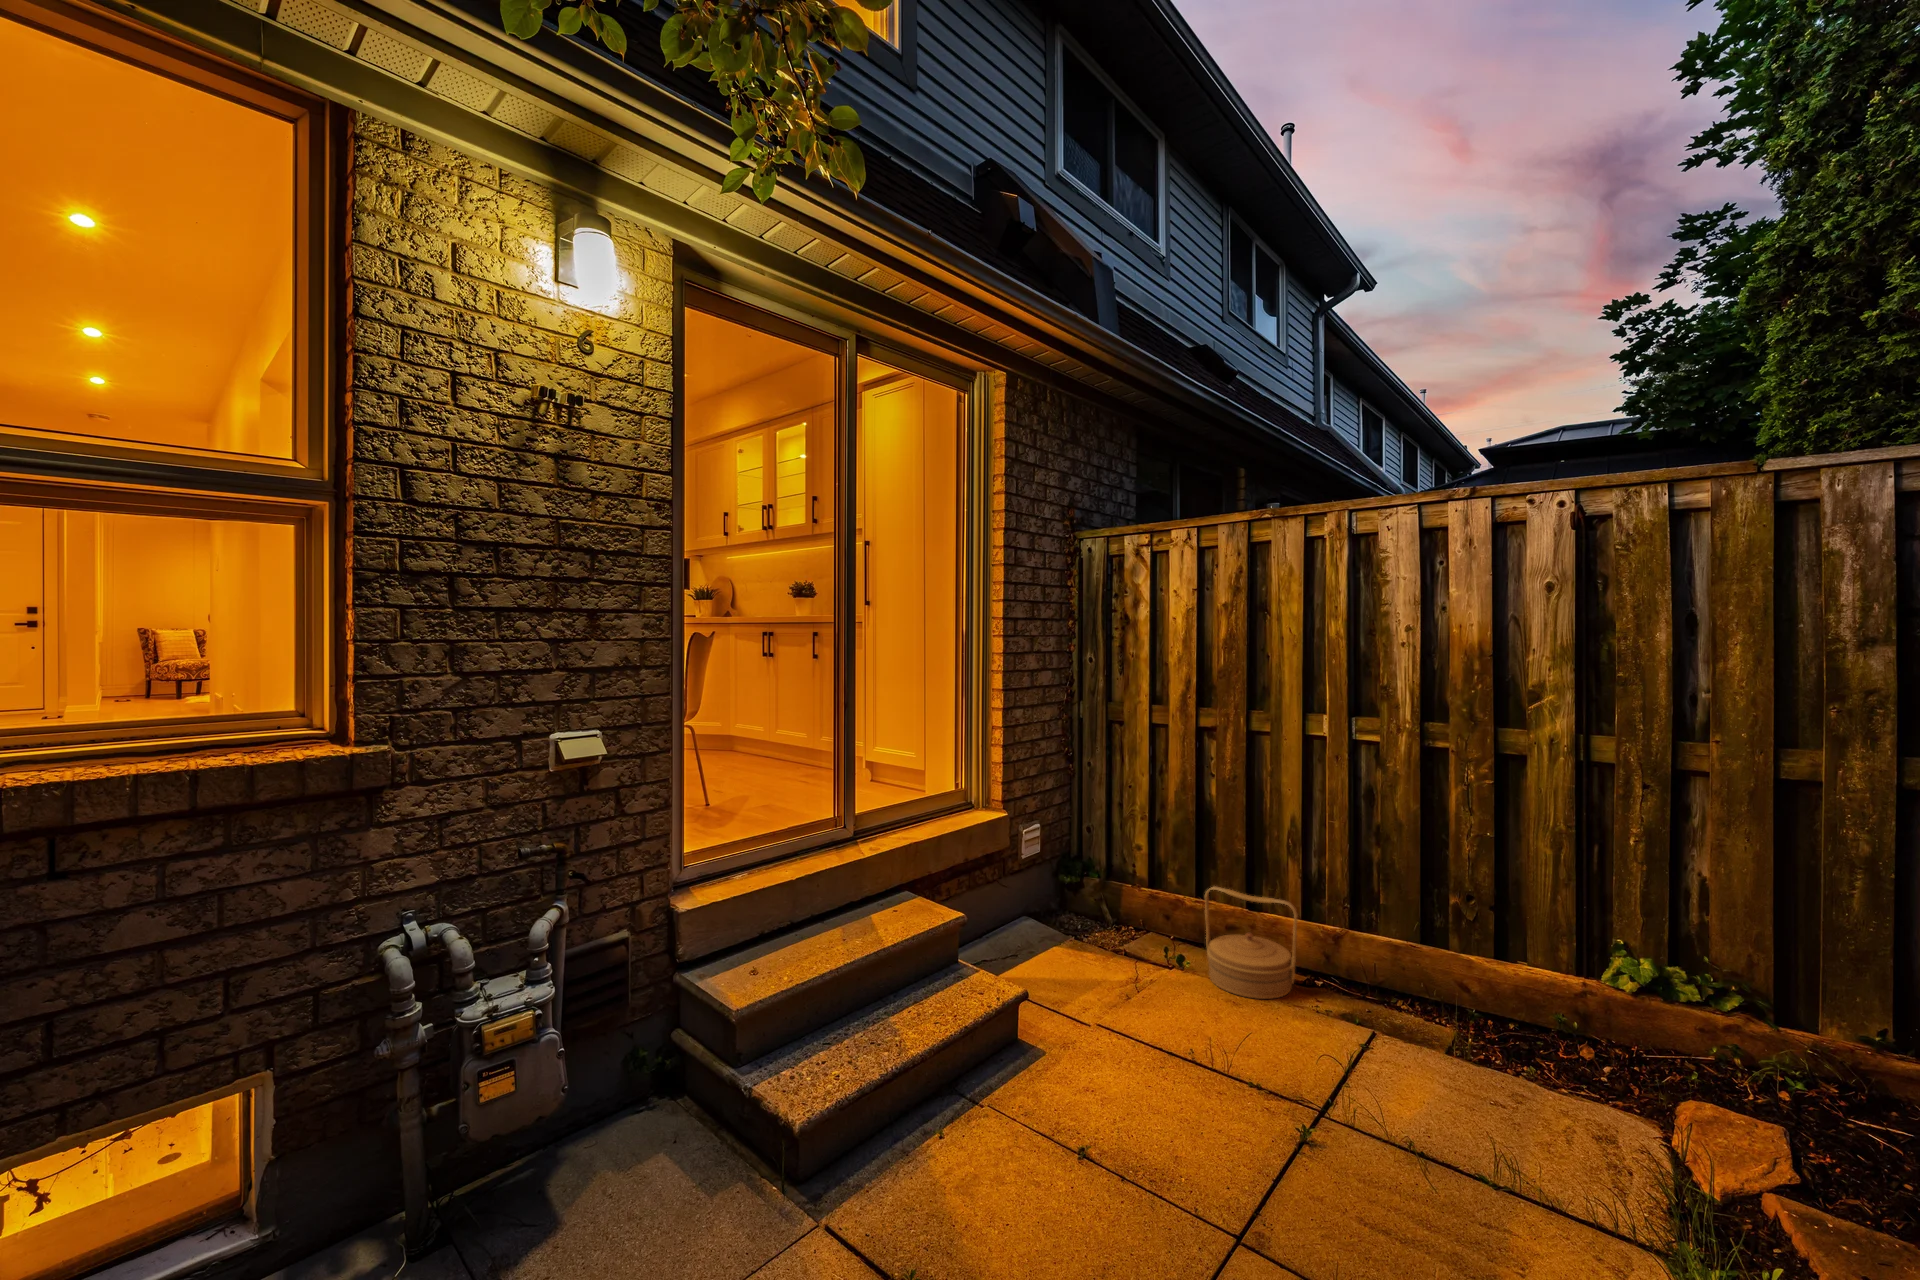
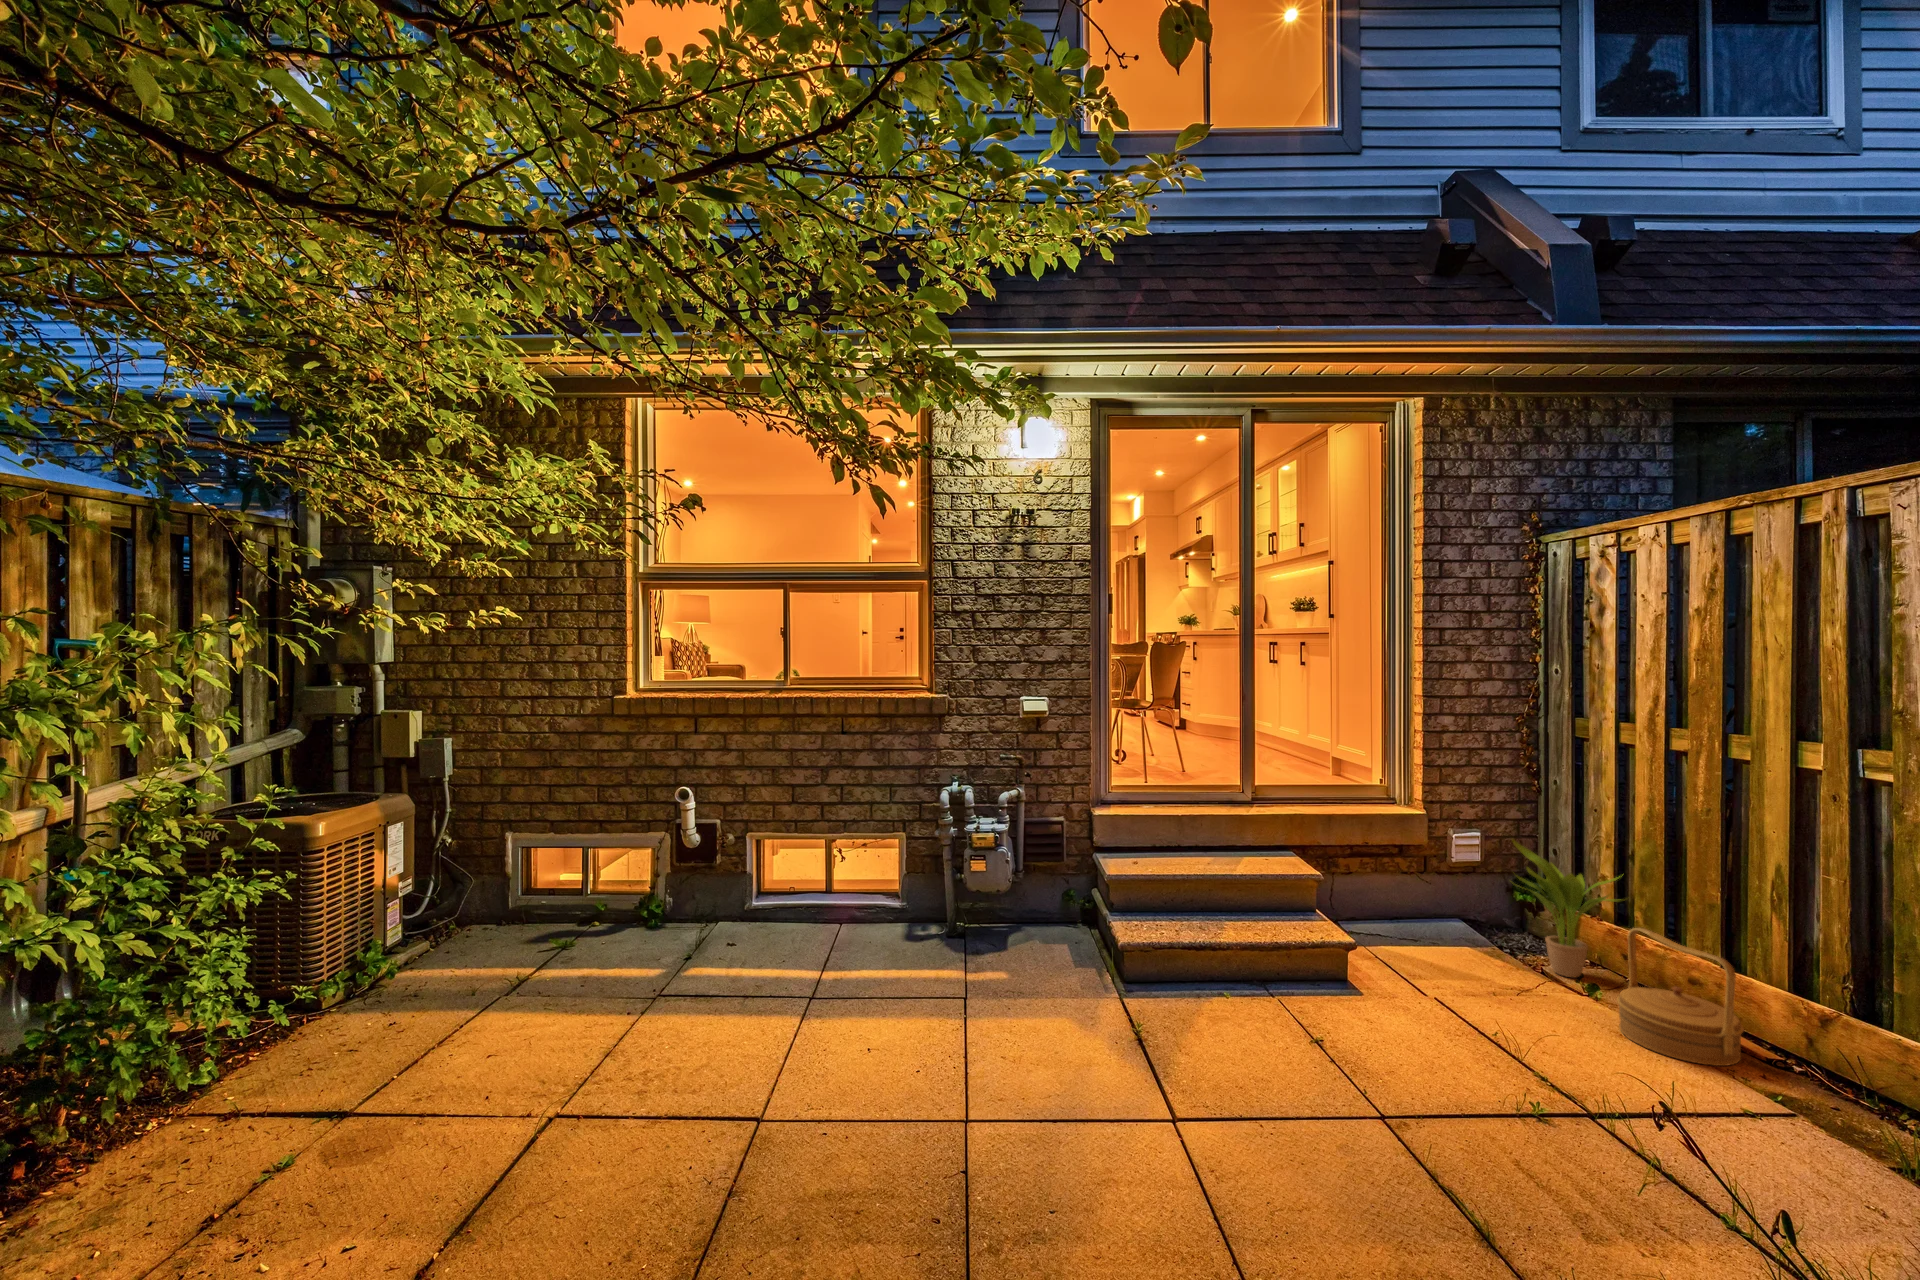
potted plant: none [1084,821,1183,942] -> present [1512,839,1623,978]

